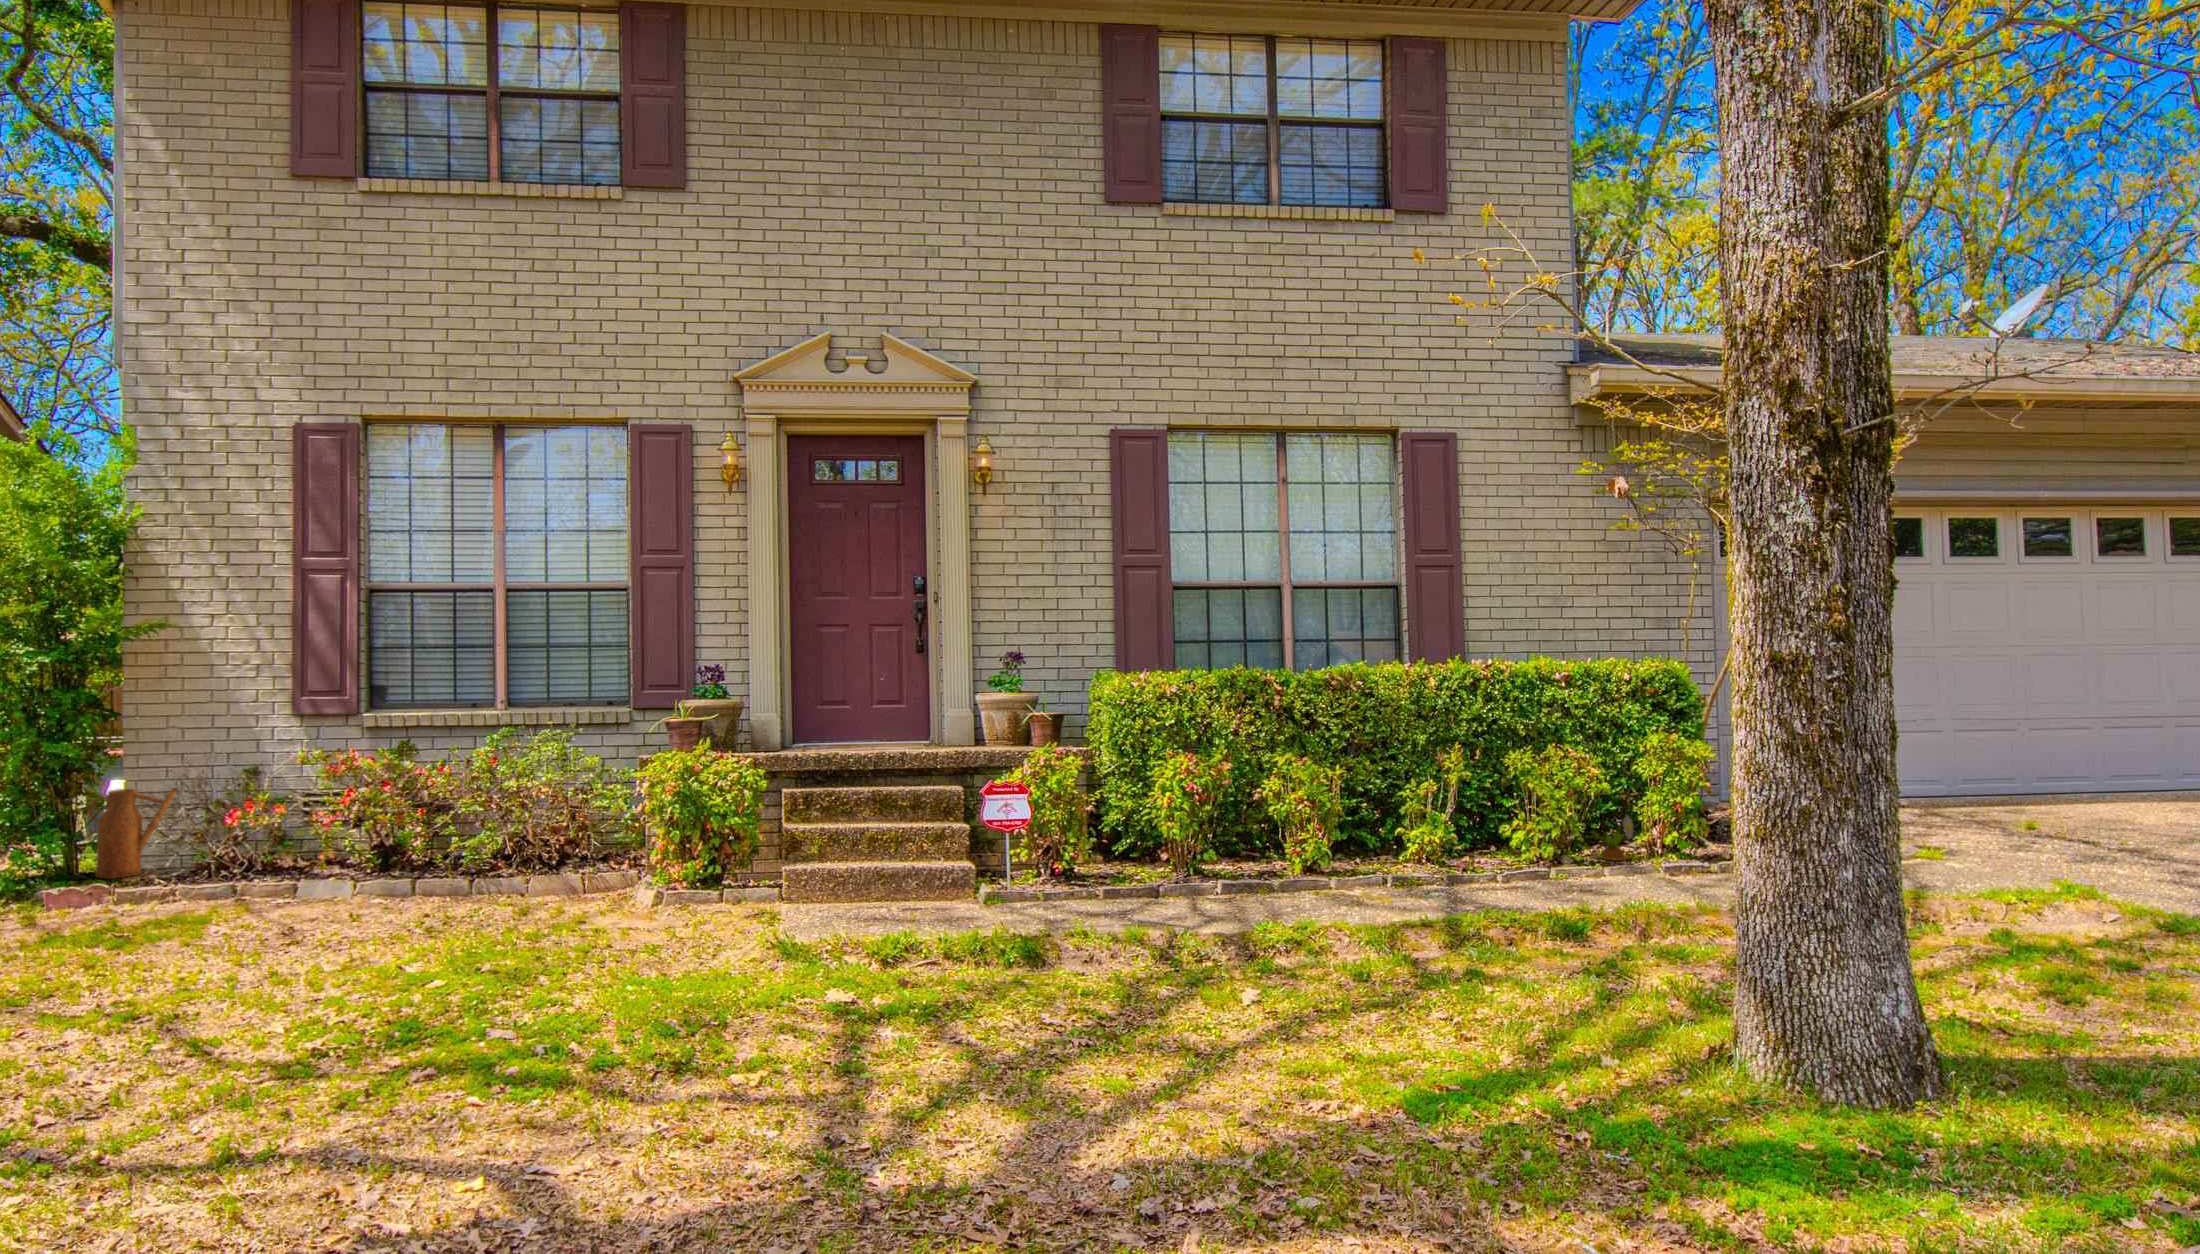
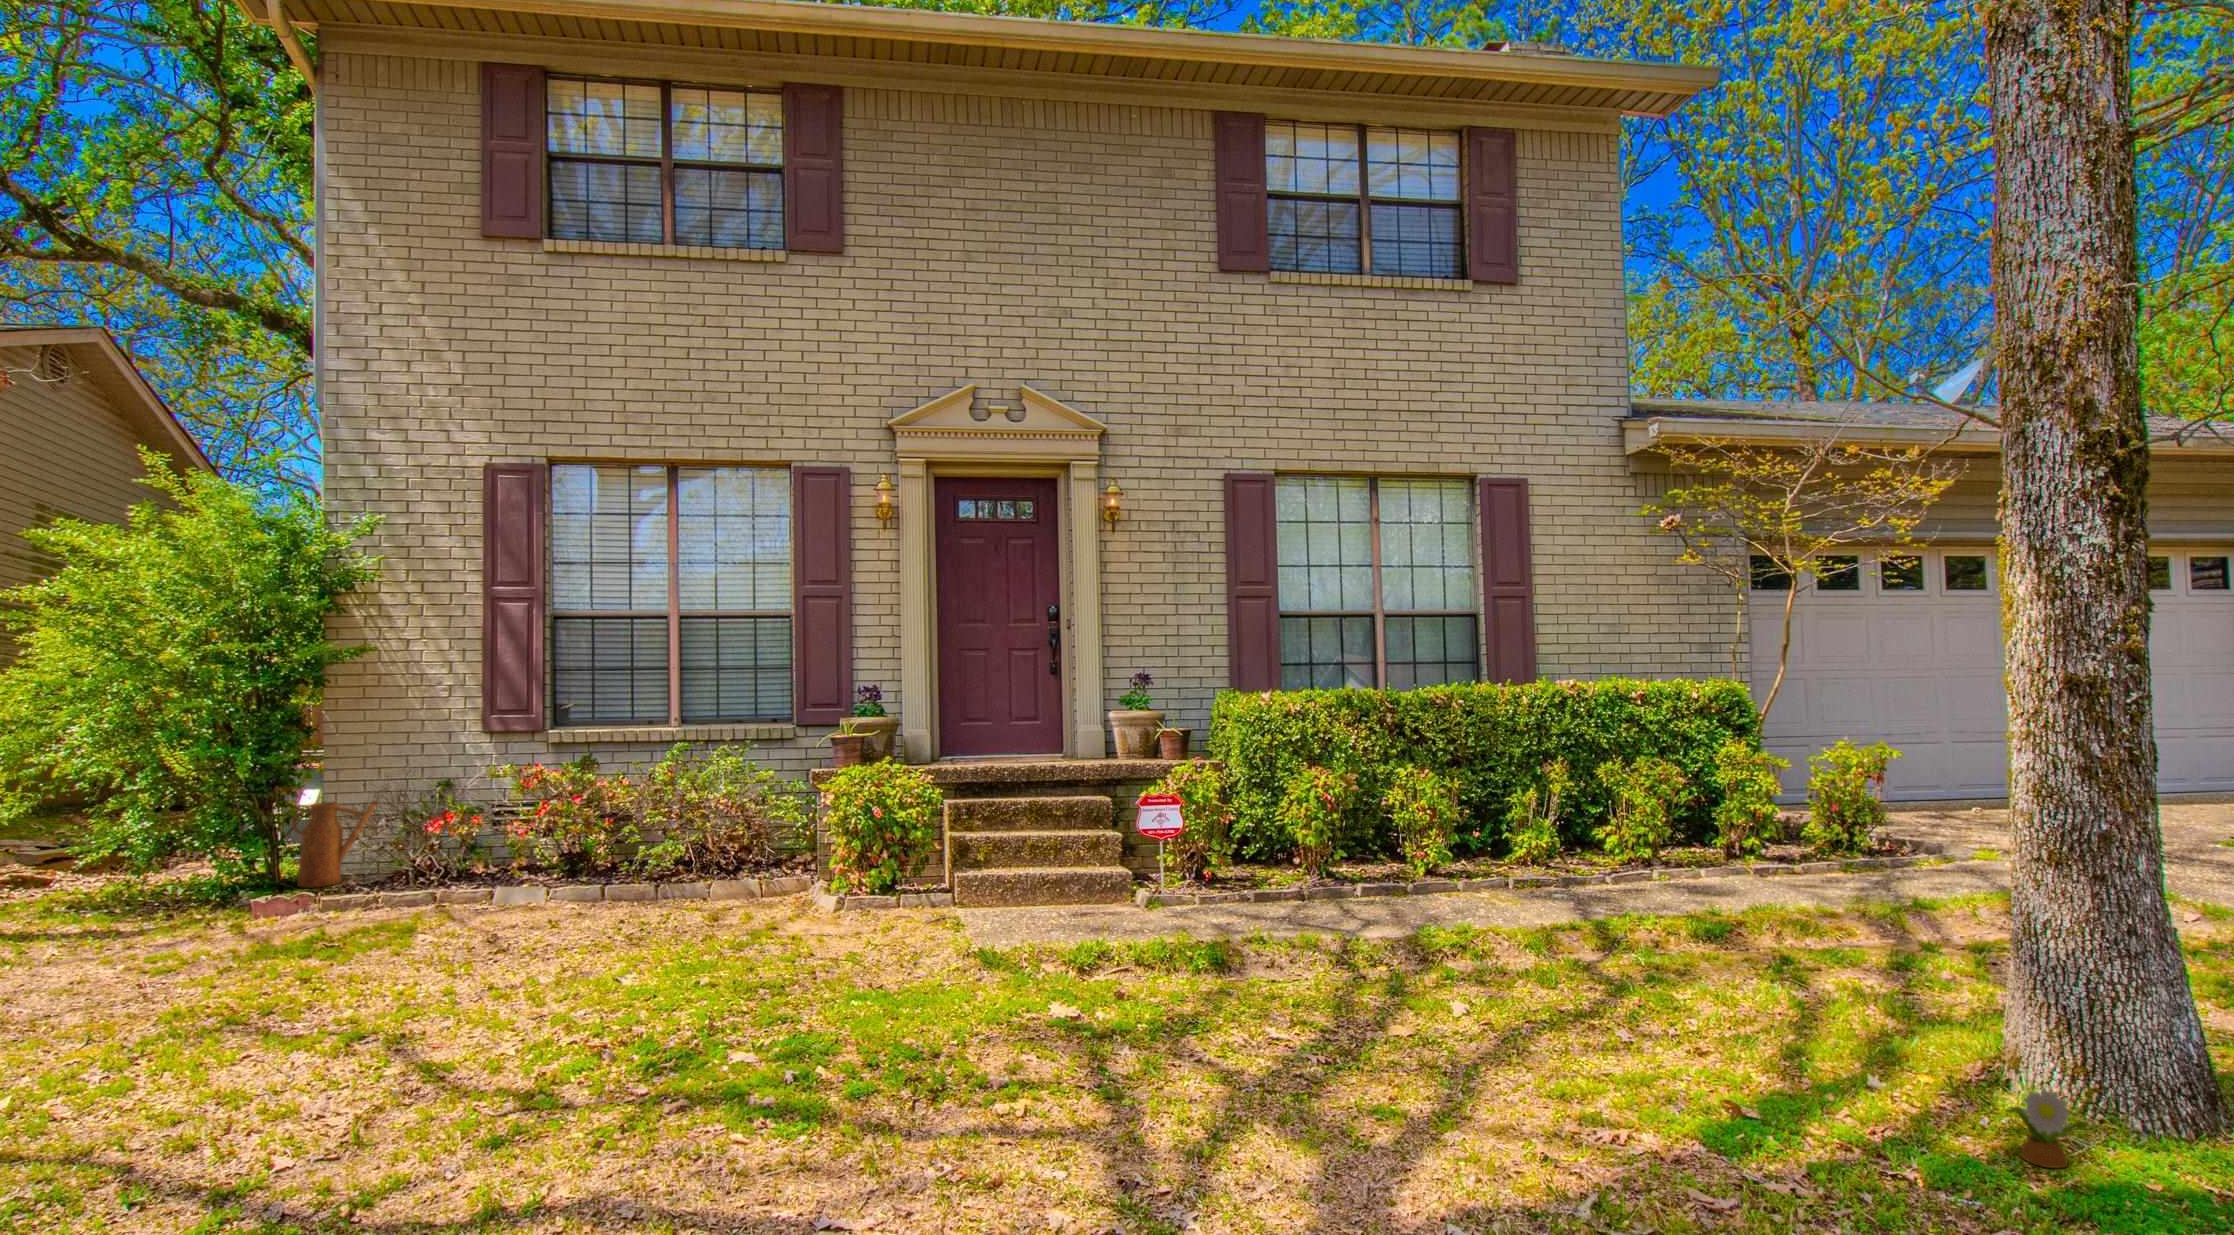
decorative plant: present [1592,816,1633,861] -> present [2006,1088,2092,1168]

